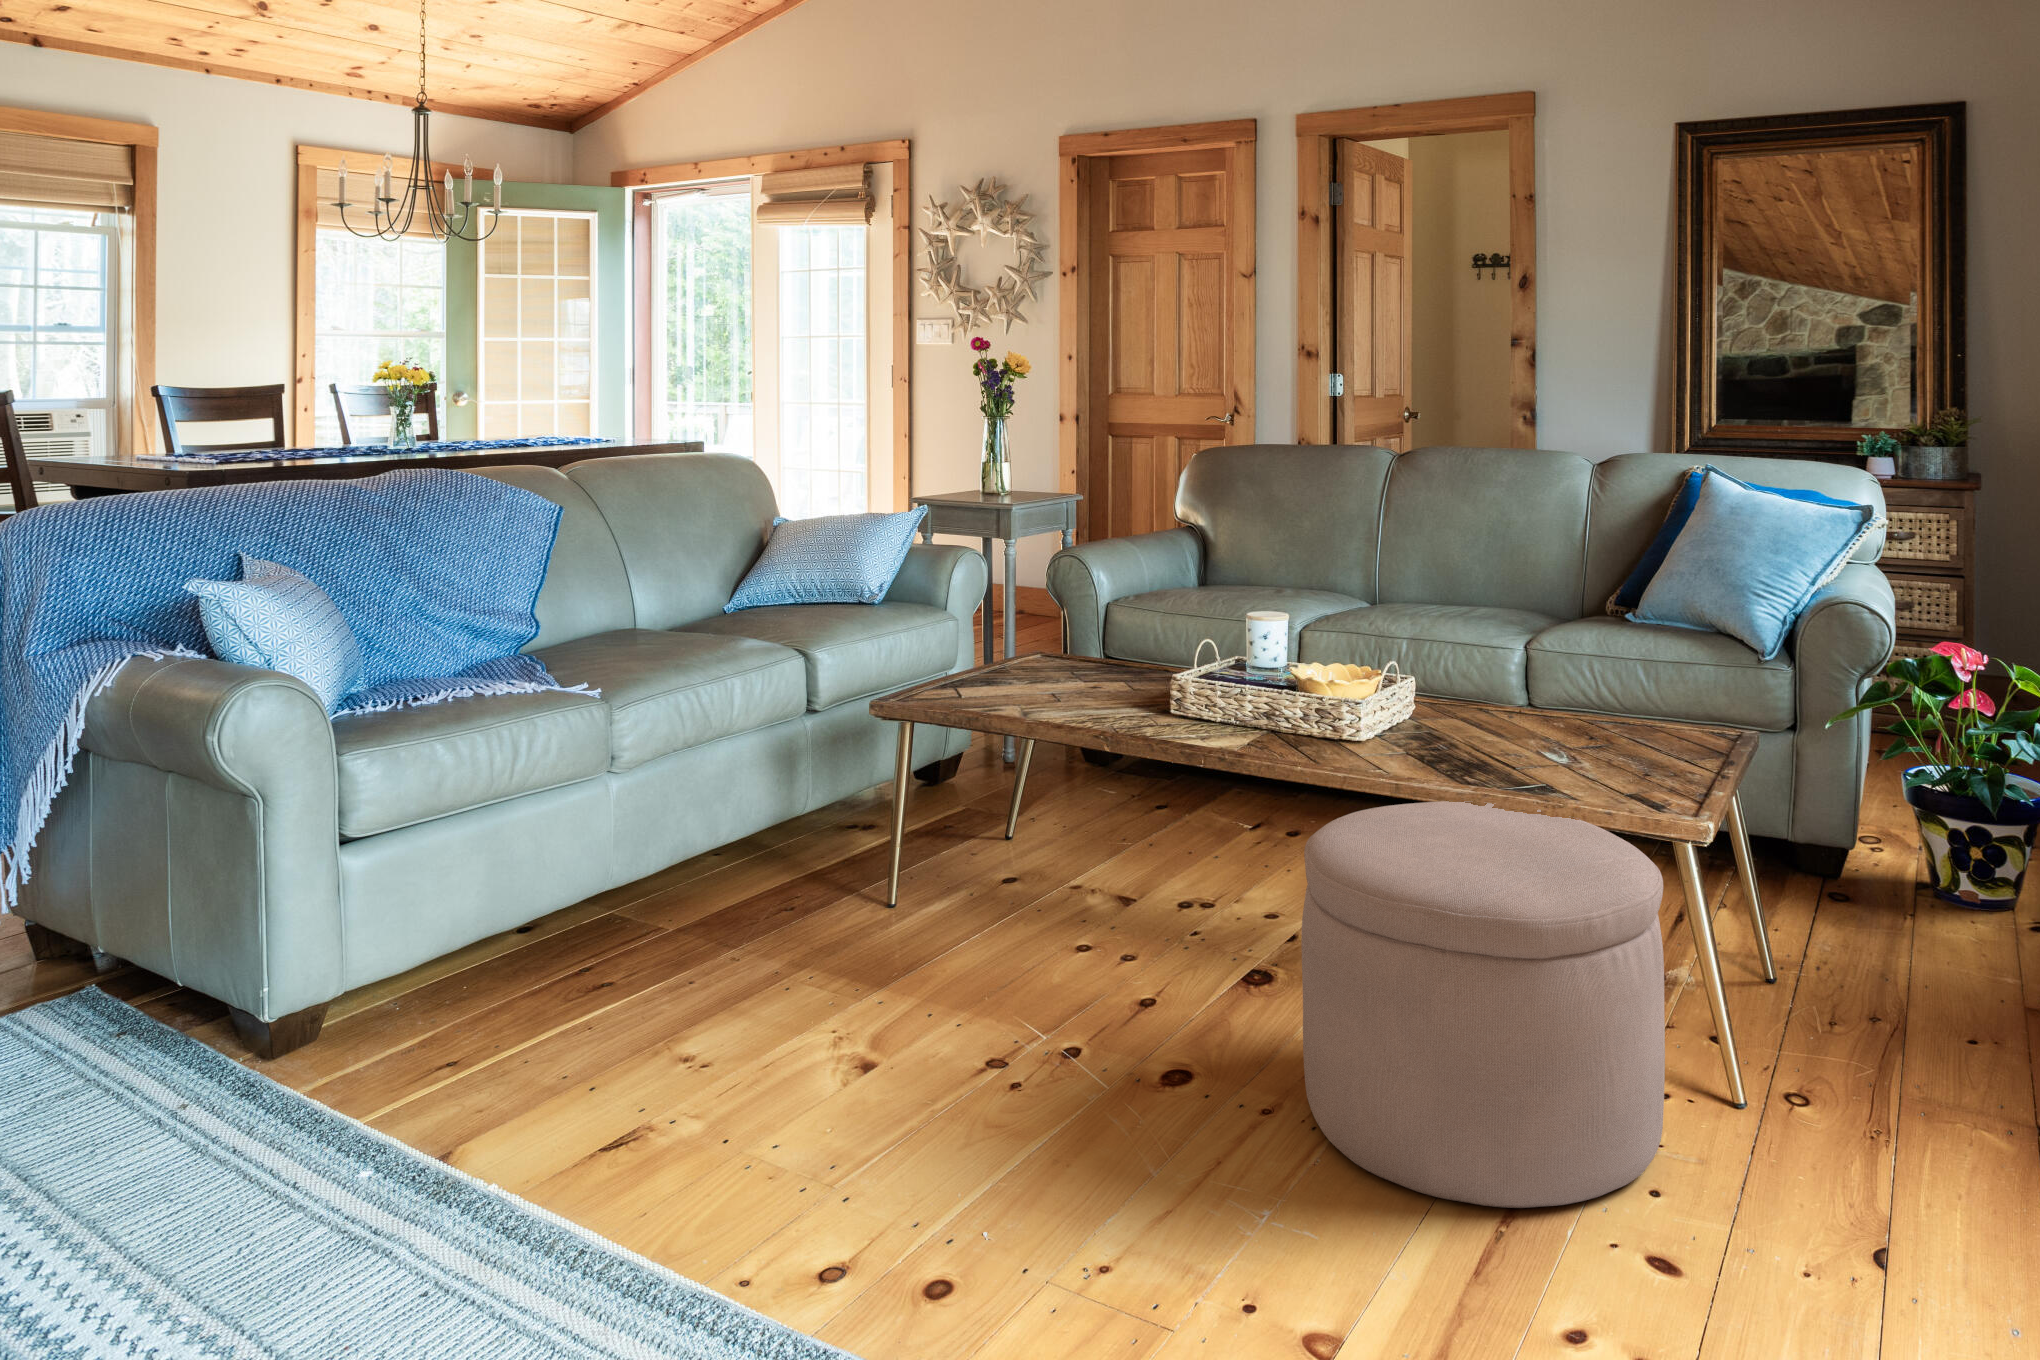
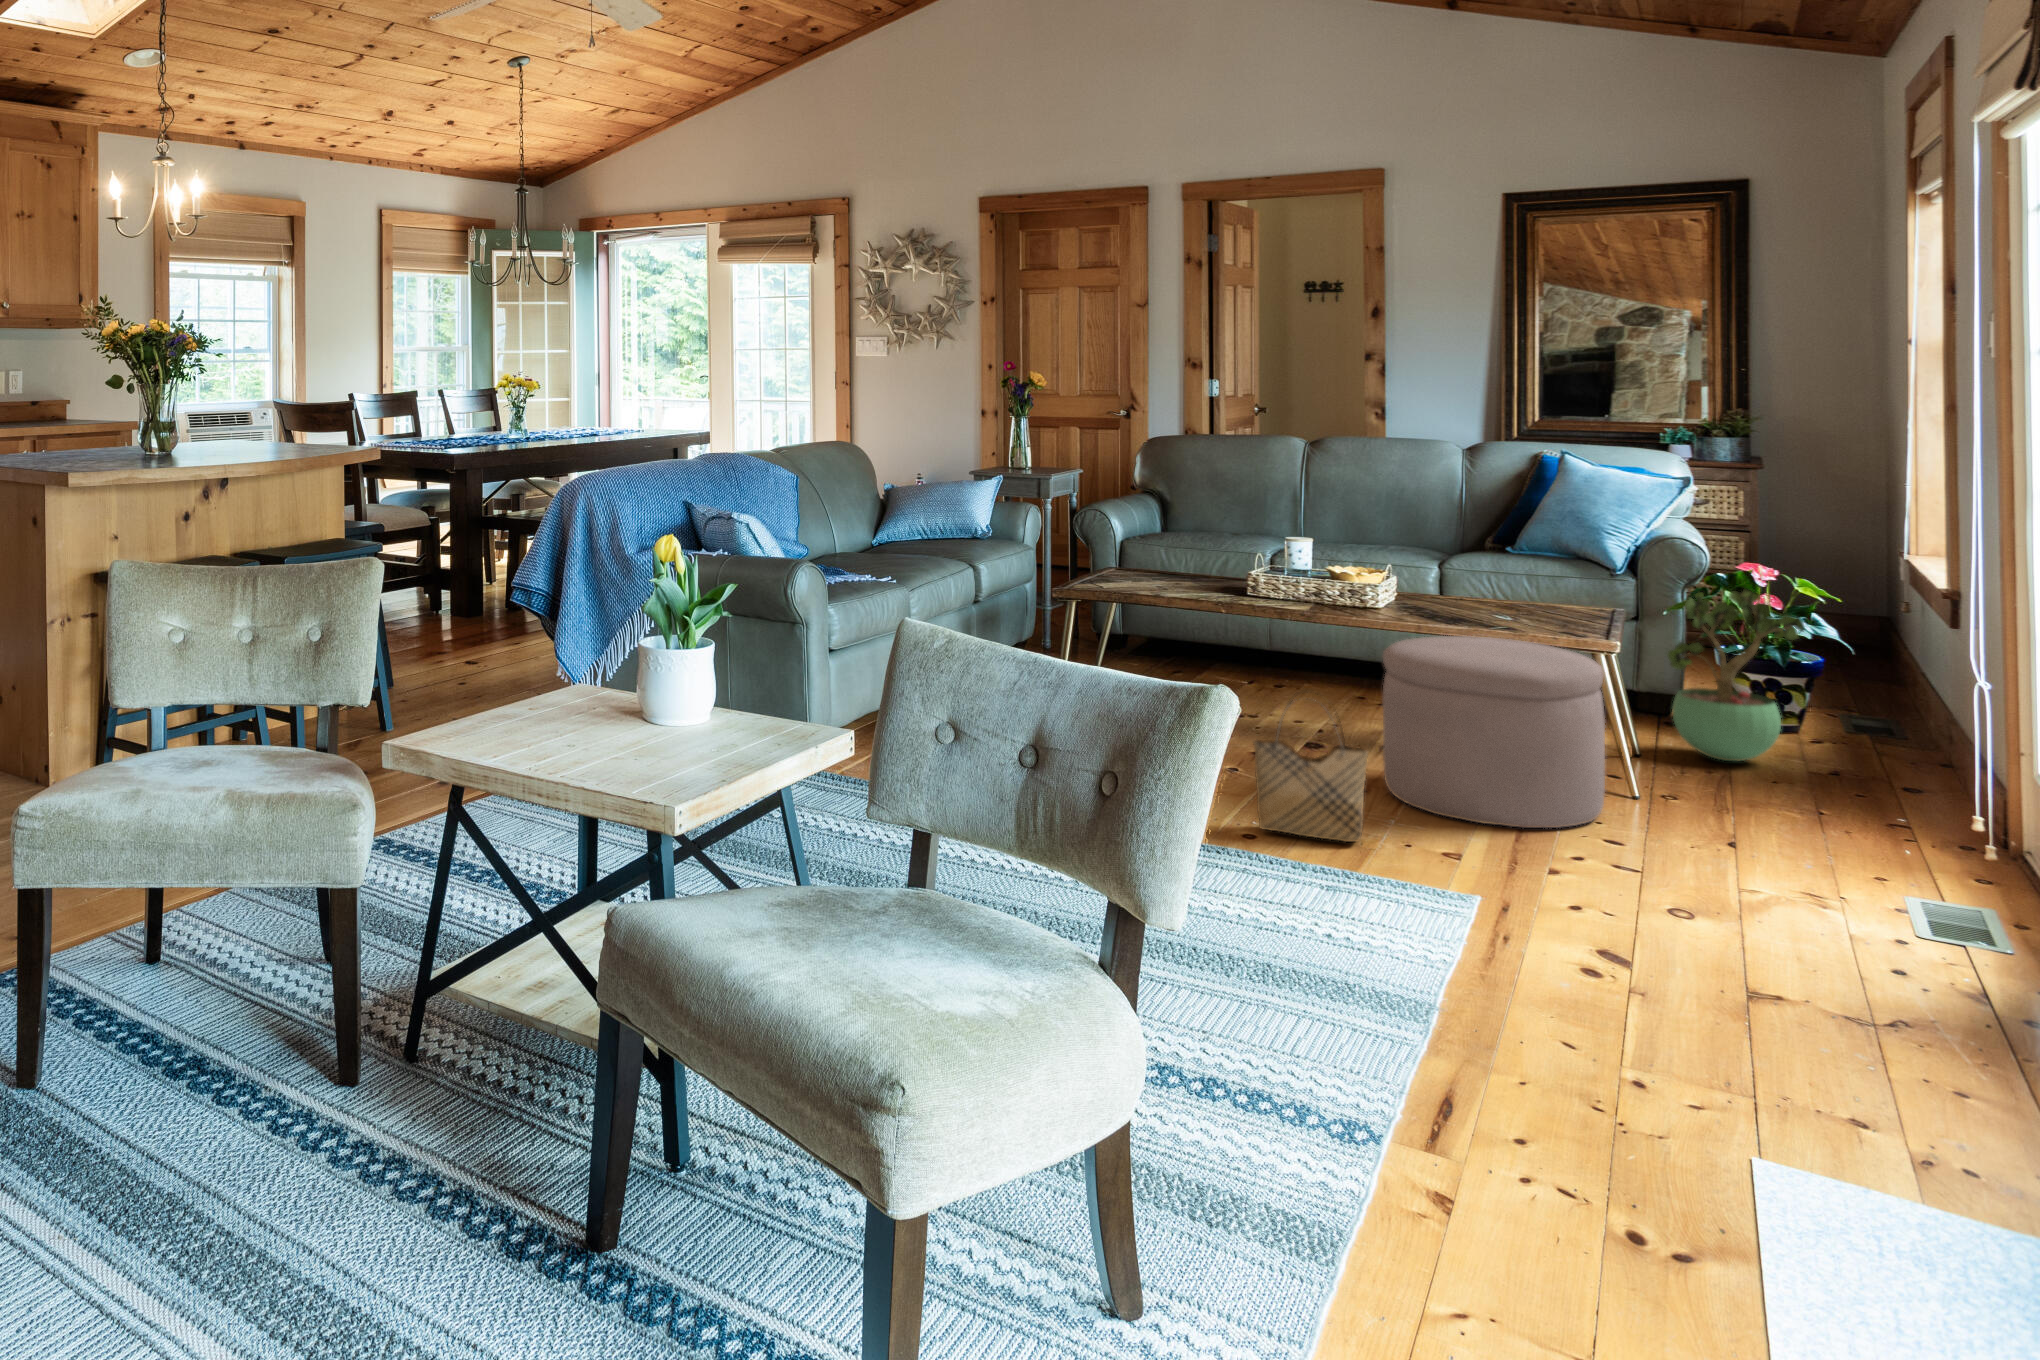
potted plant: none [1811,699,2019,987] -> present [1668,589,1804,761]
woven basket: none [983,950,1188,1285] -> present [1253,691,1368,842]

